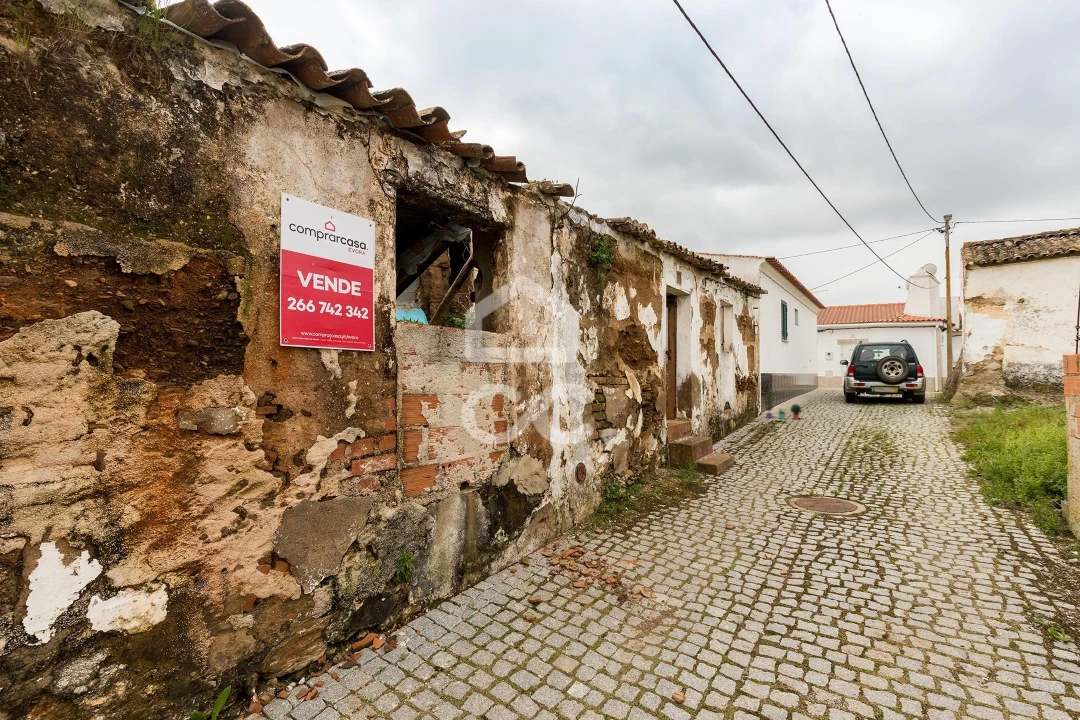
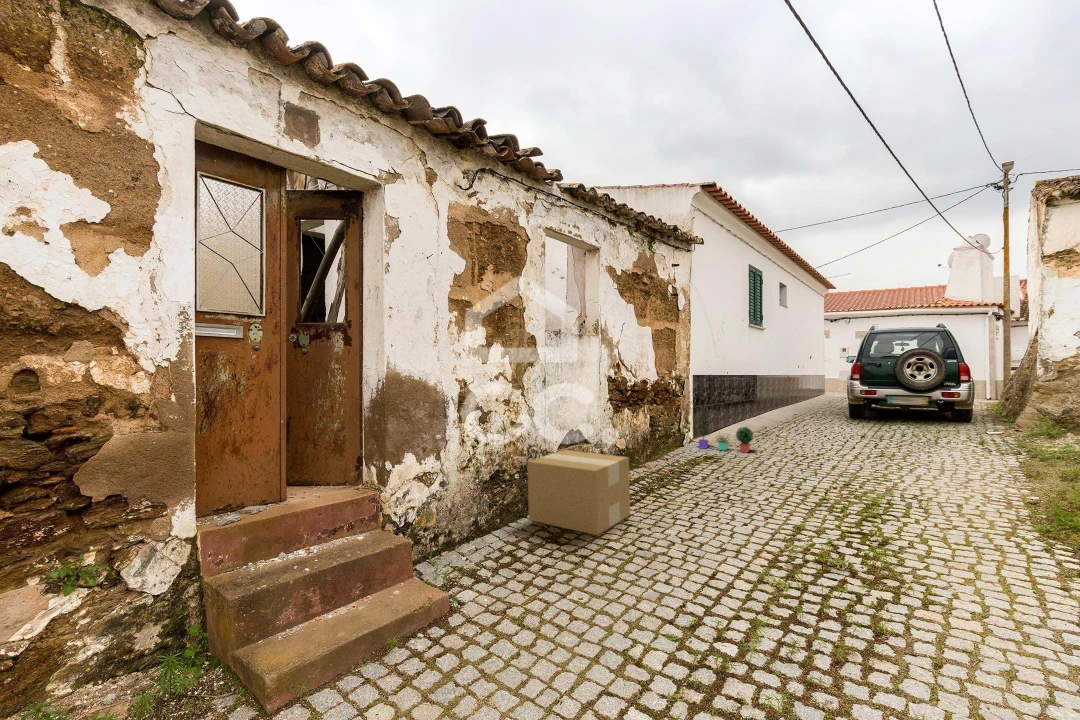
cardboard box: none [717,412,765,448] -> present [527,450,630,535]

